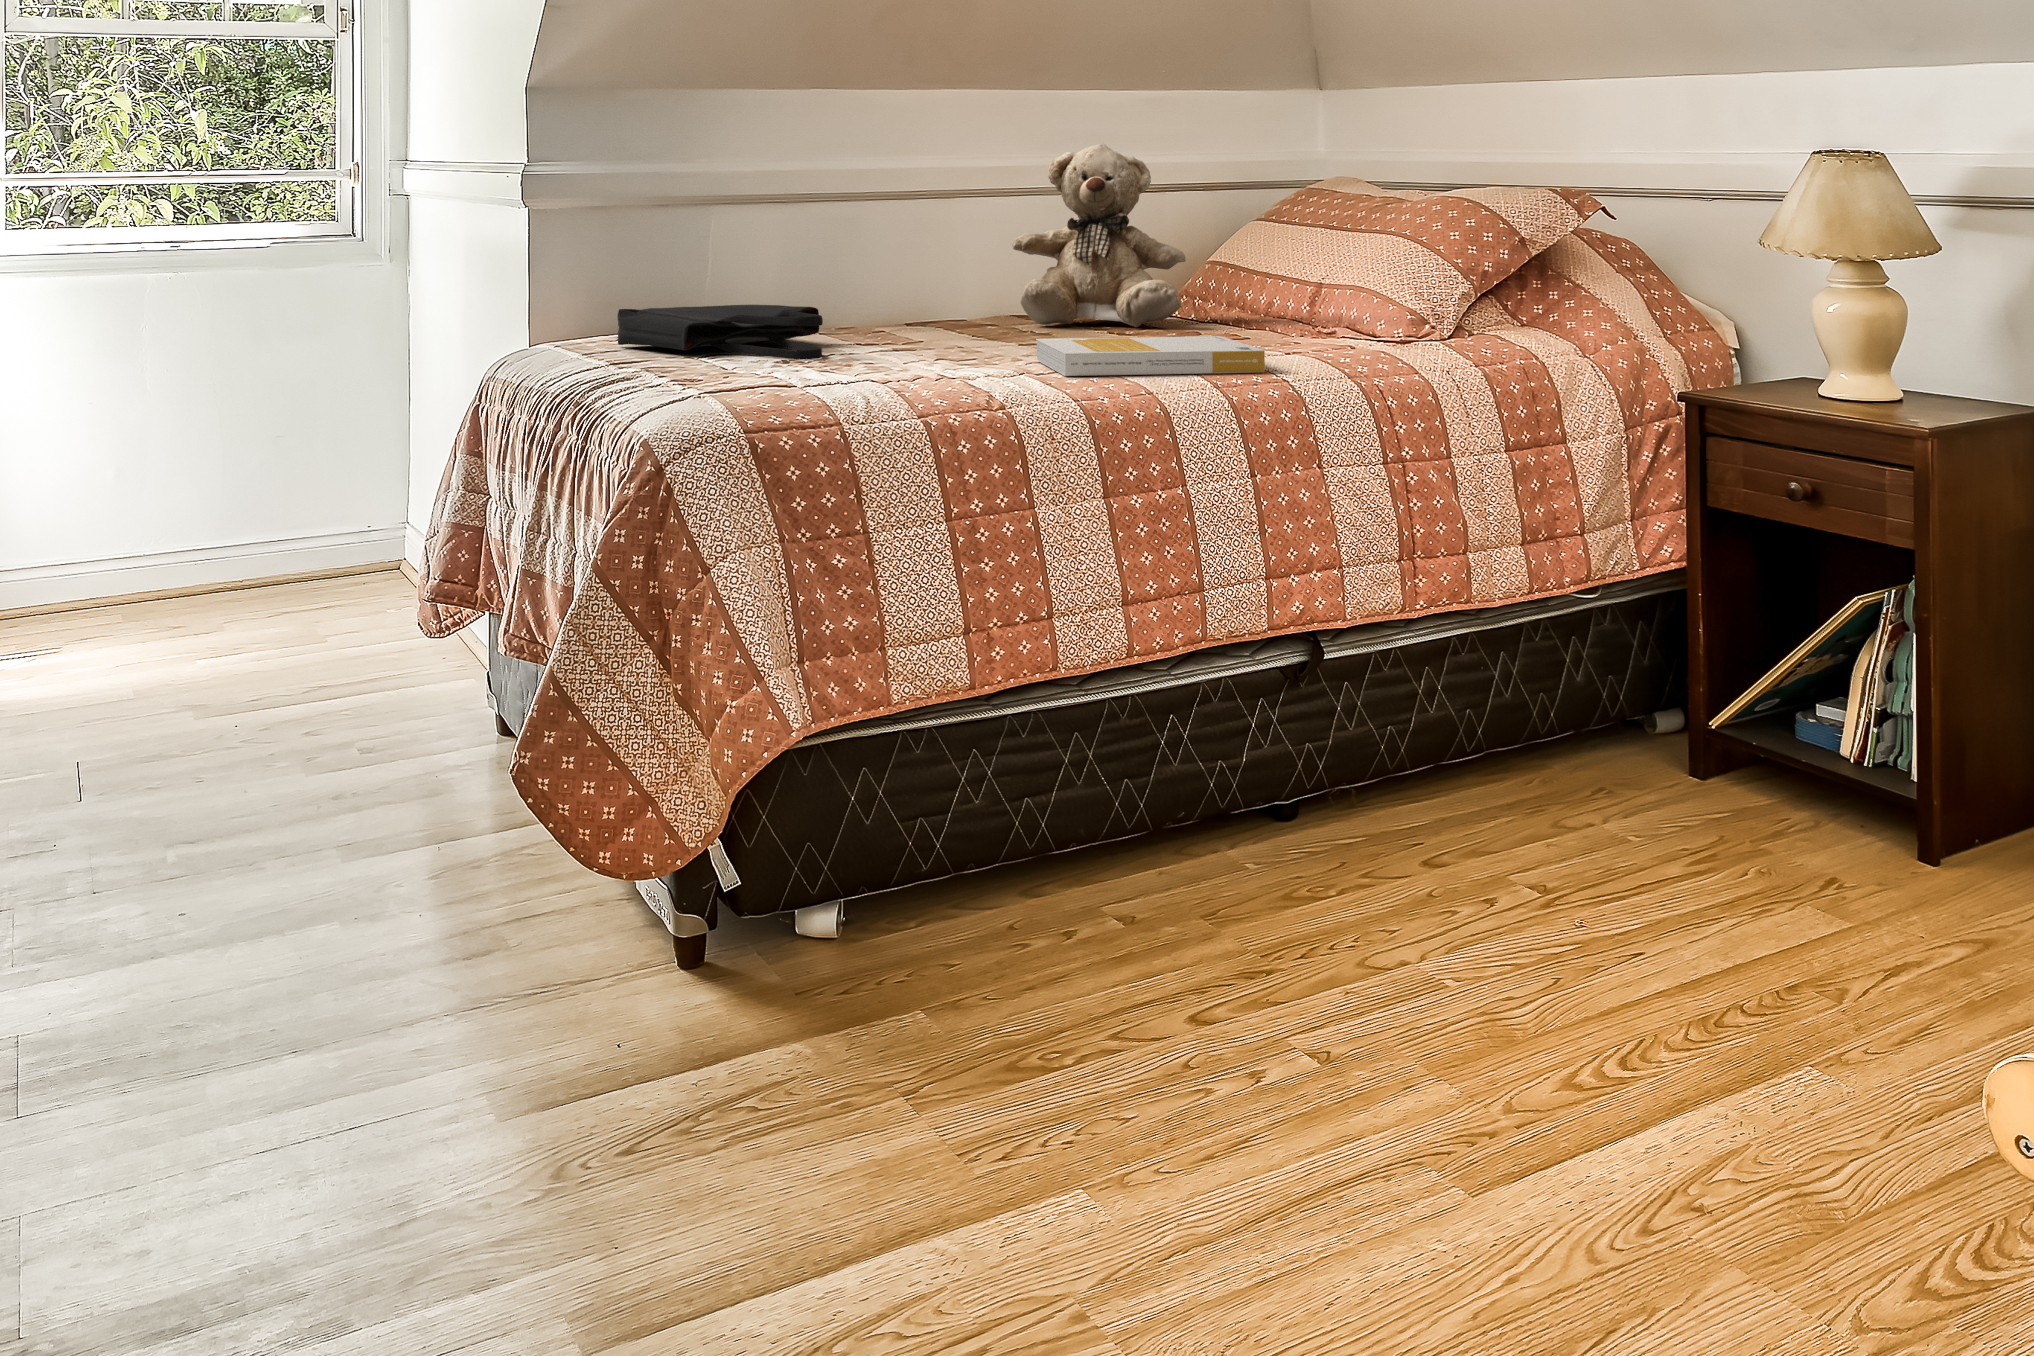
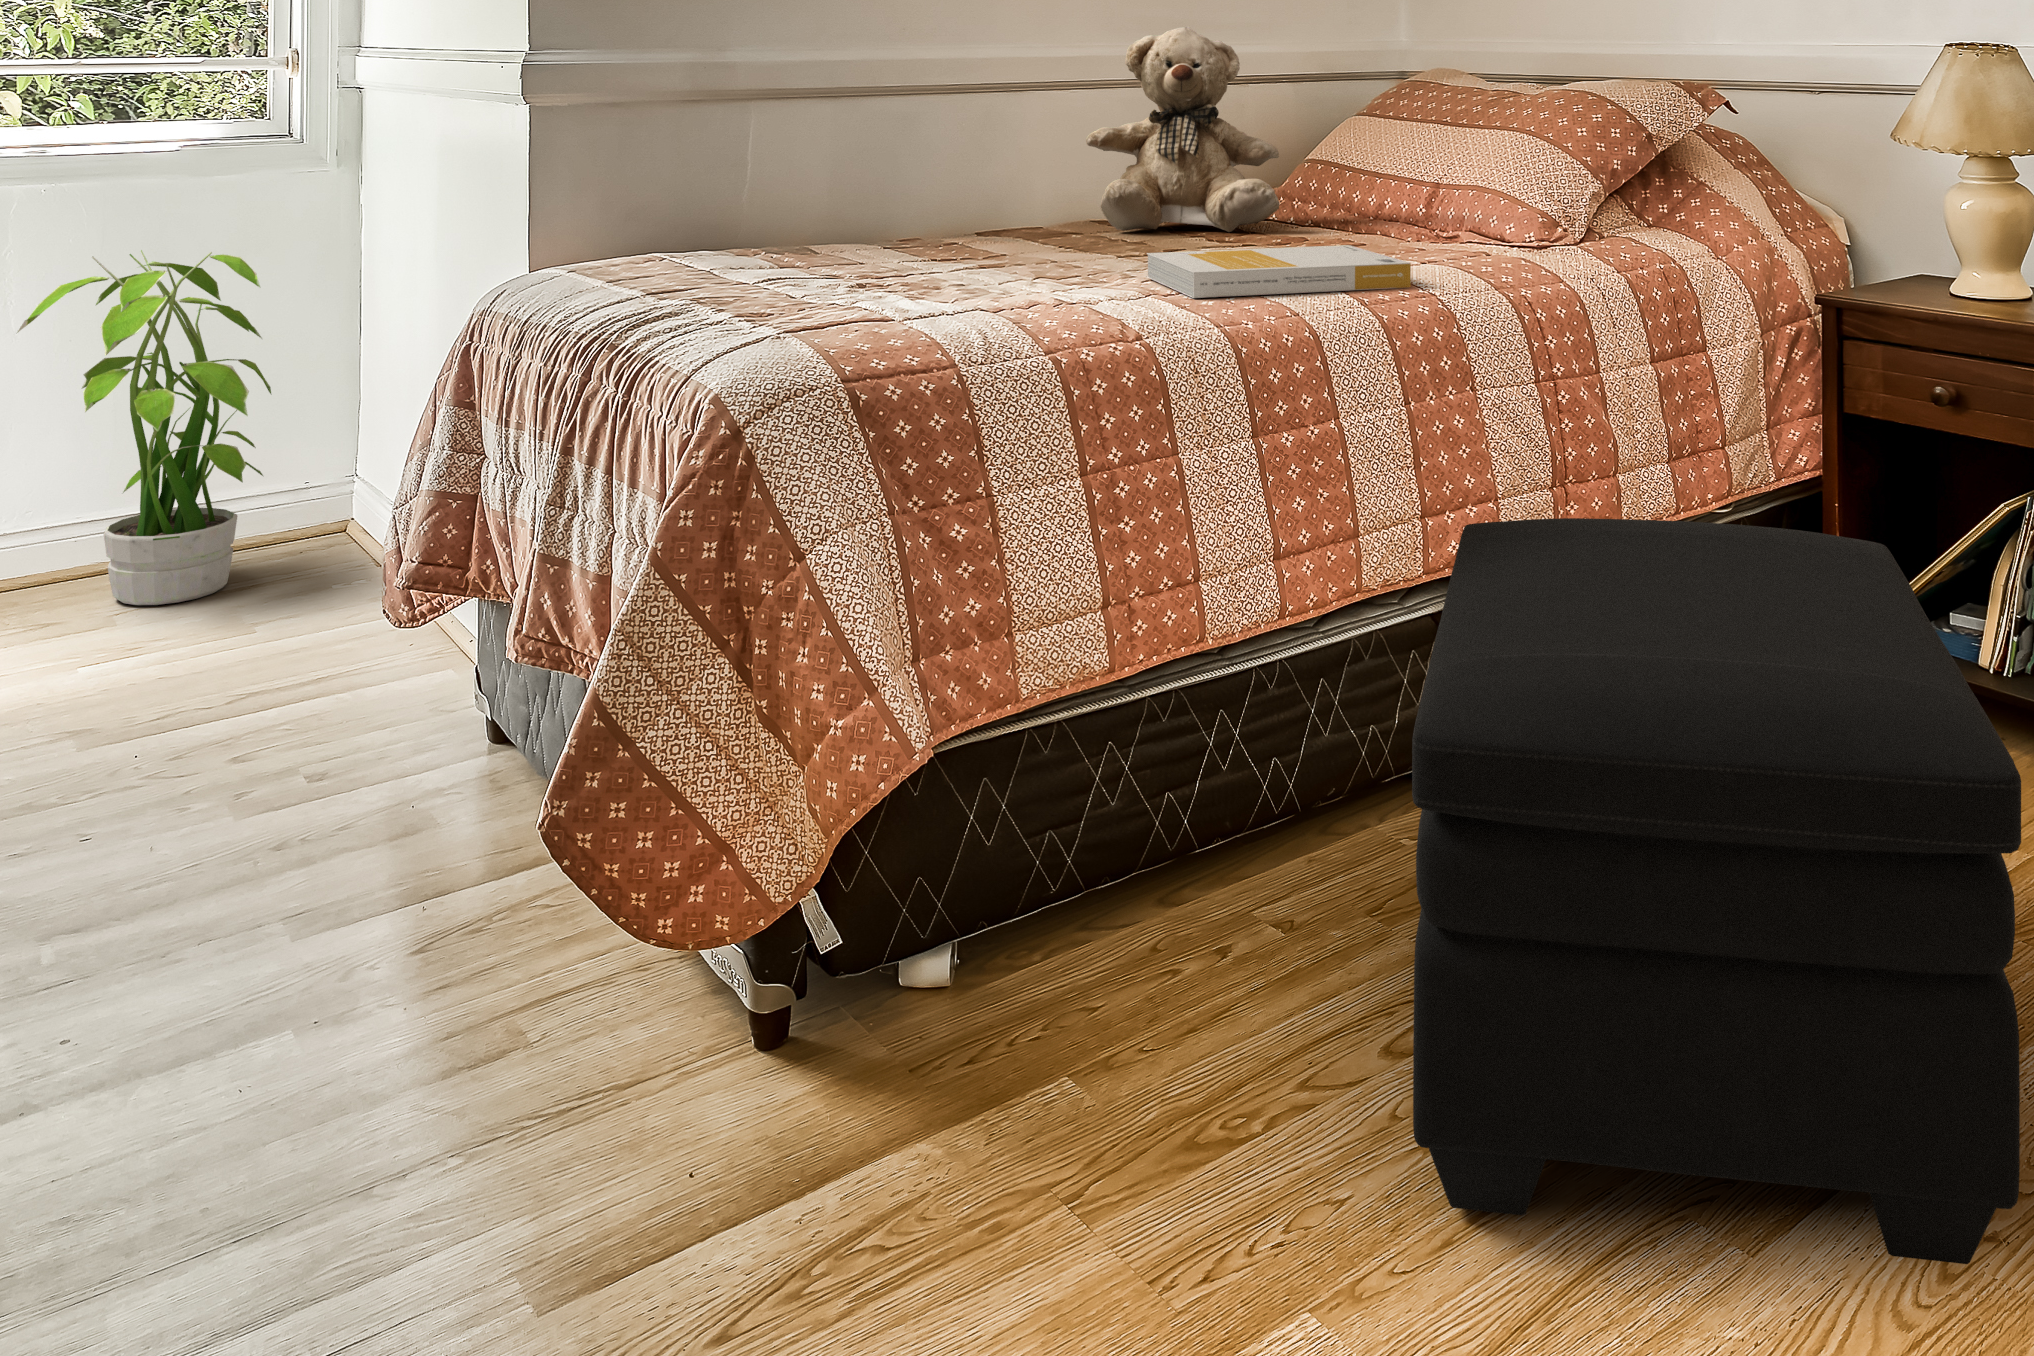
tote bag: present [618,305,823,359] -> none [635,216,894,283]
potted plant: none [168,329,356,615] -> present [17,250,271,605]
ottoman: none [1179,578,1717,1236] -> present [1412,518,2021,1264]

